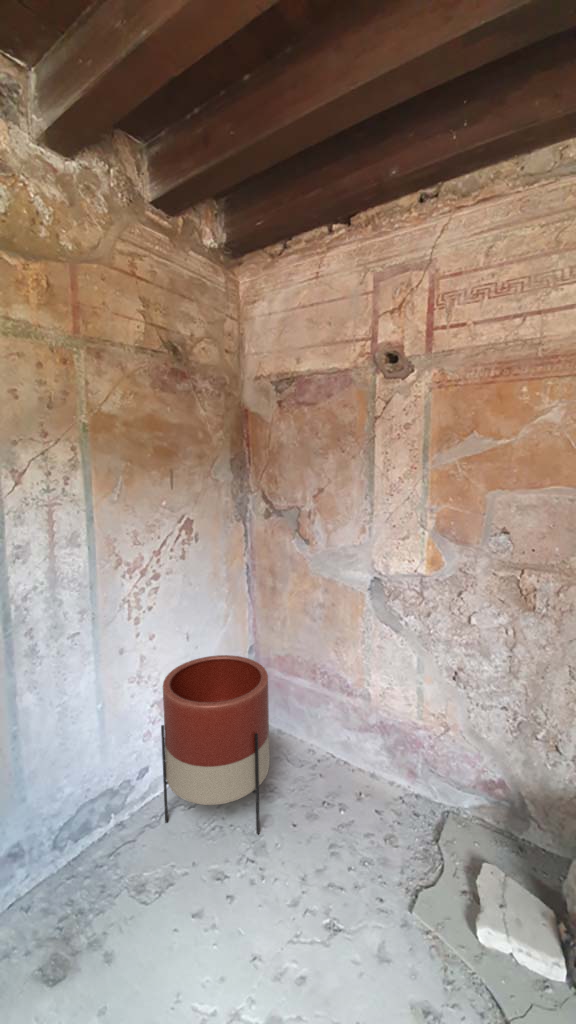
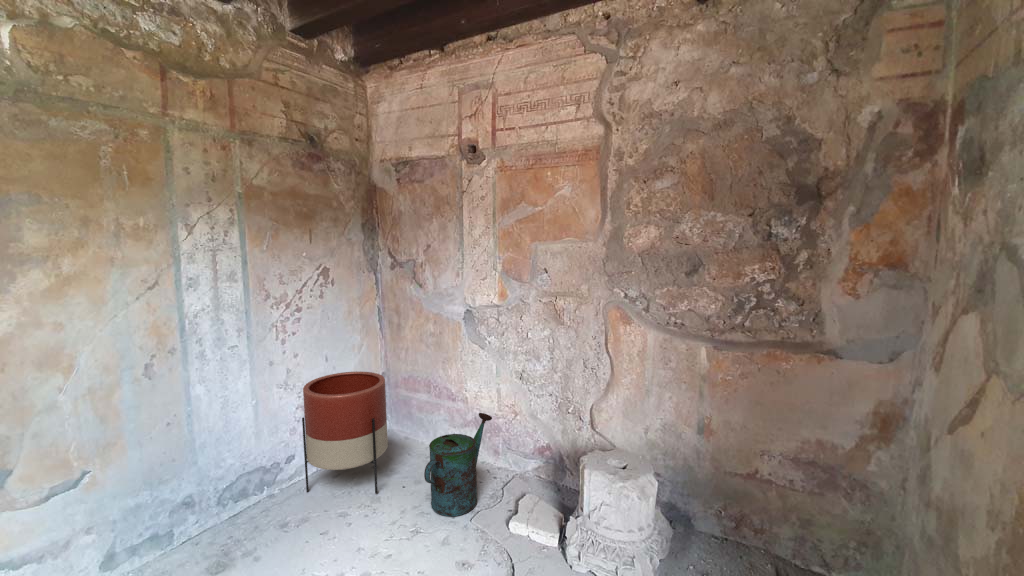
watering can: none [337,723,413,893] -> present [424,413,492,516]

